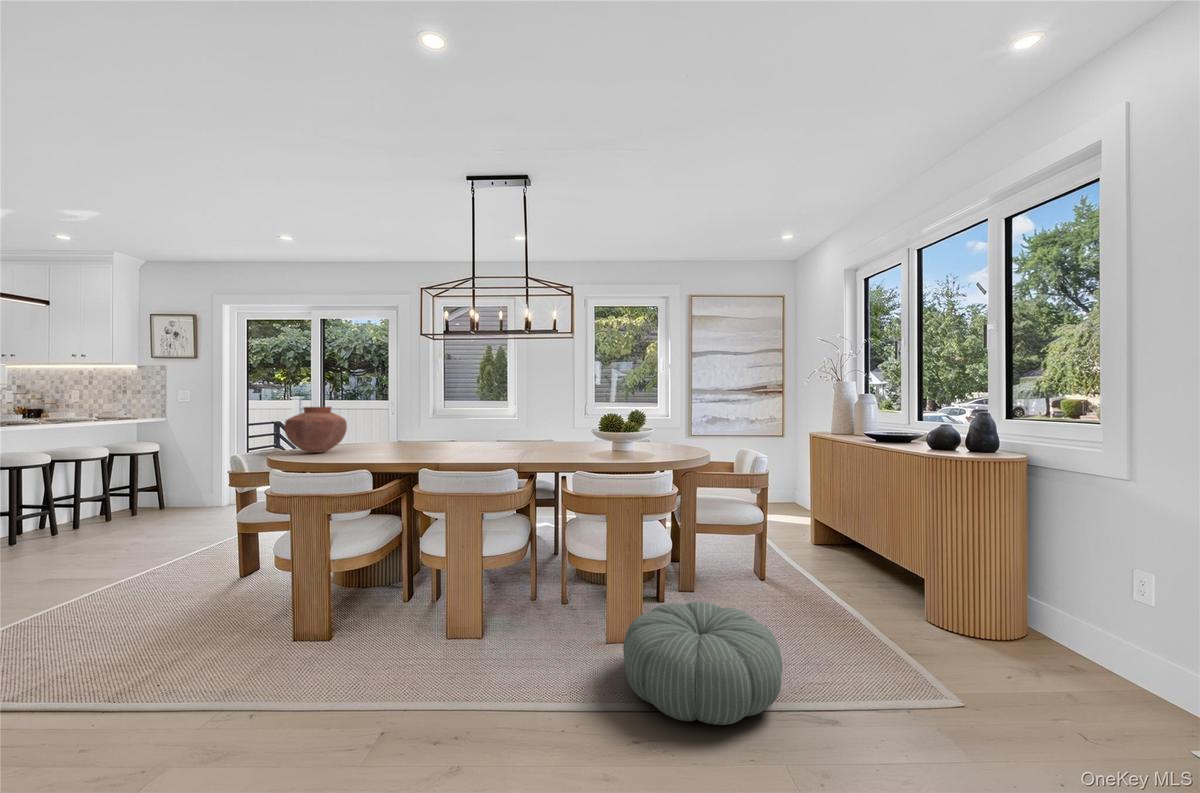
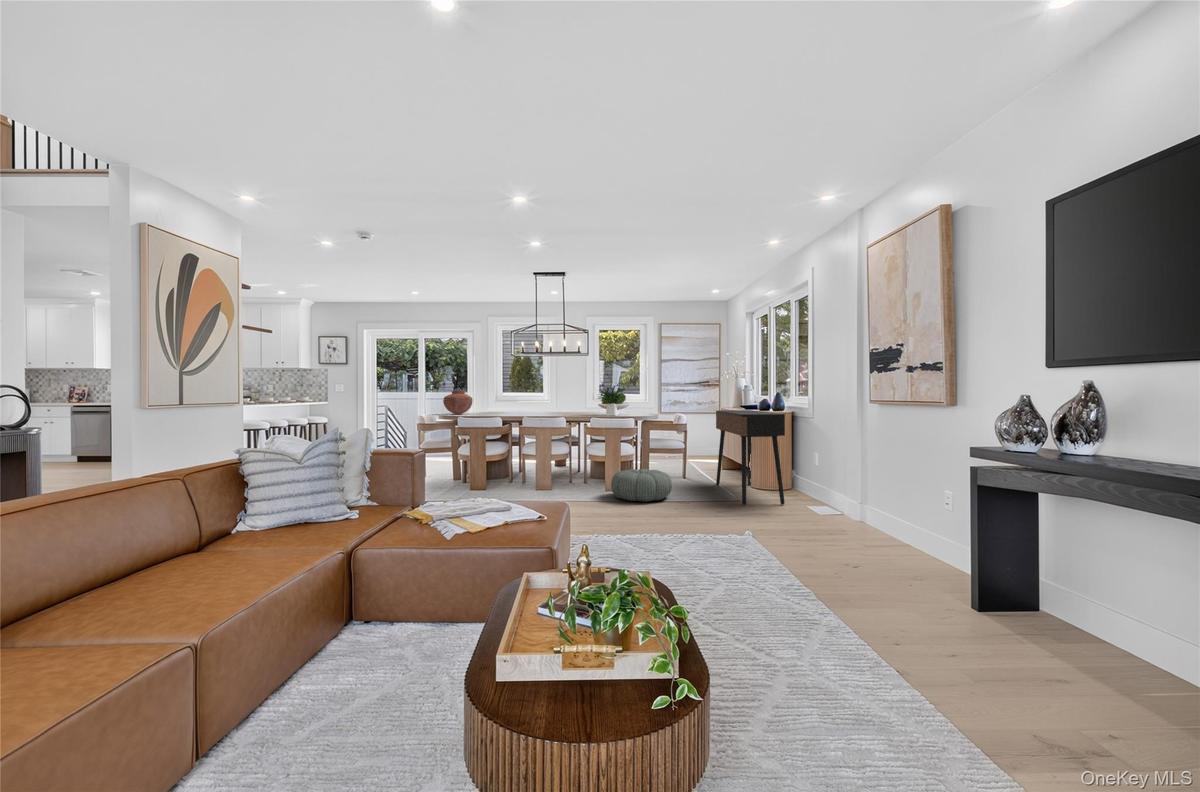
flower arrangement: none [585,388,652,459] -> present [598,383,626,416]
console table: none [843,451,1129,749] -> present [716,410,785,505]

